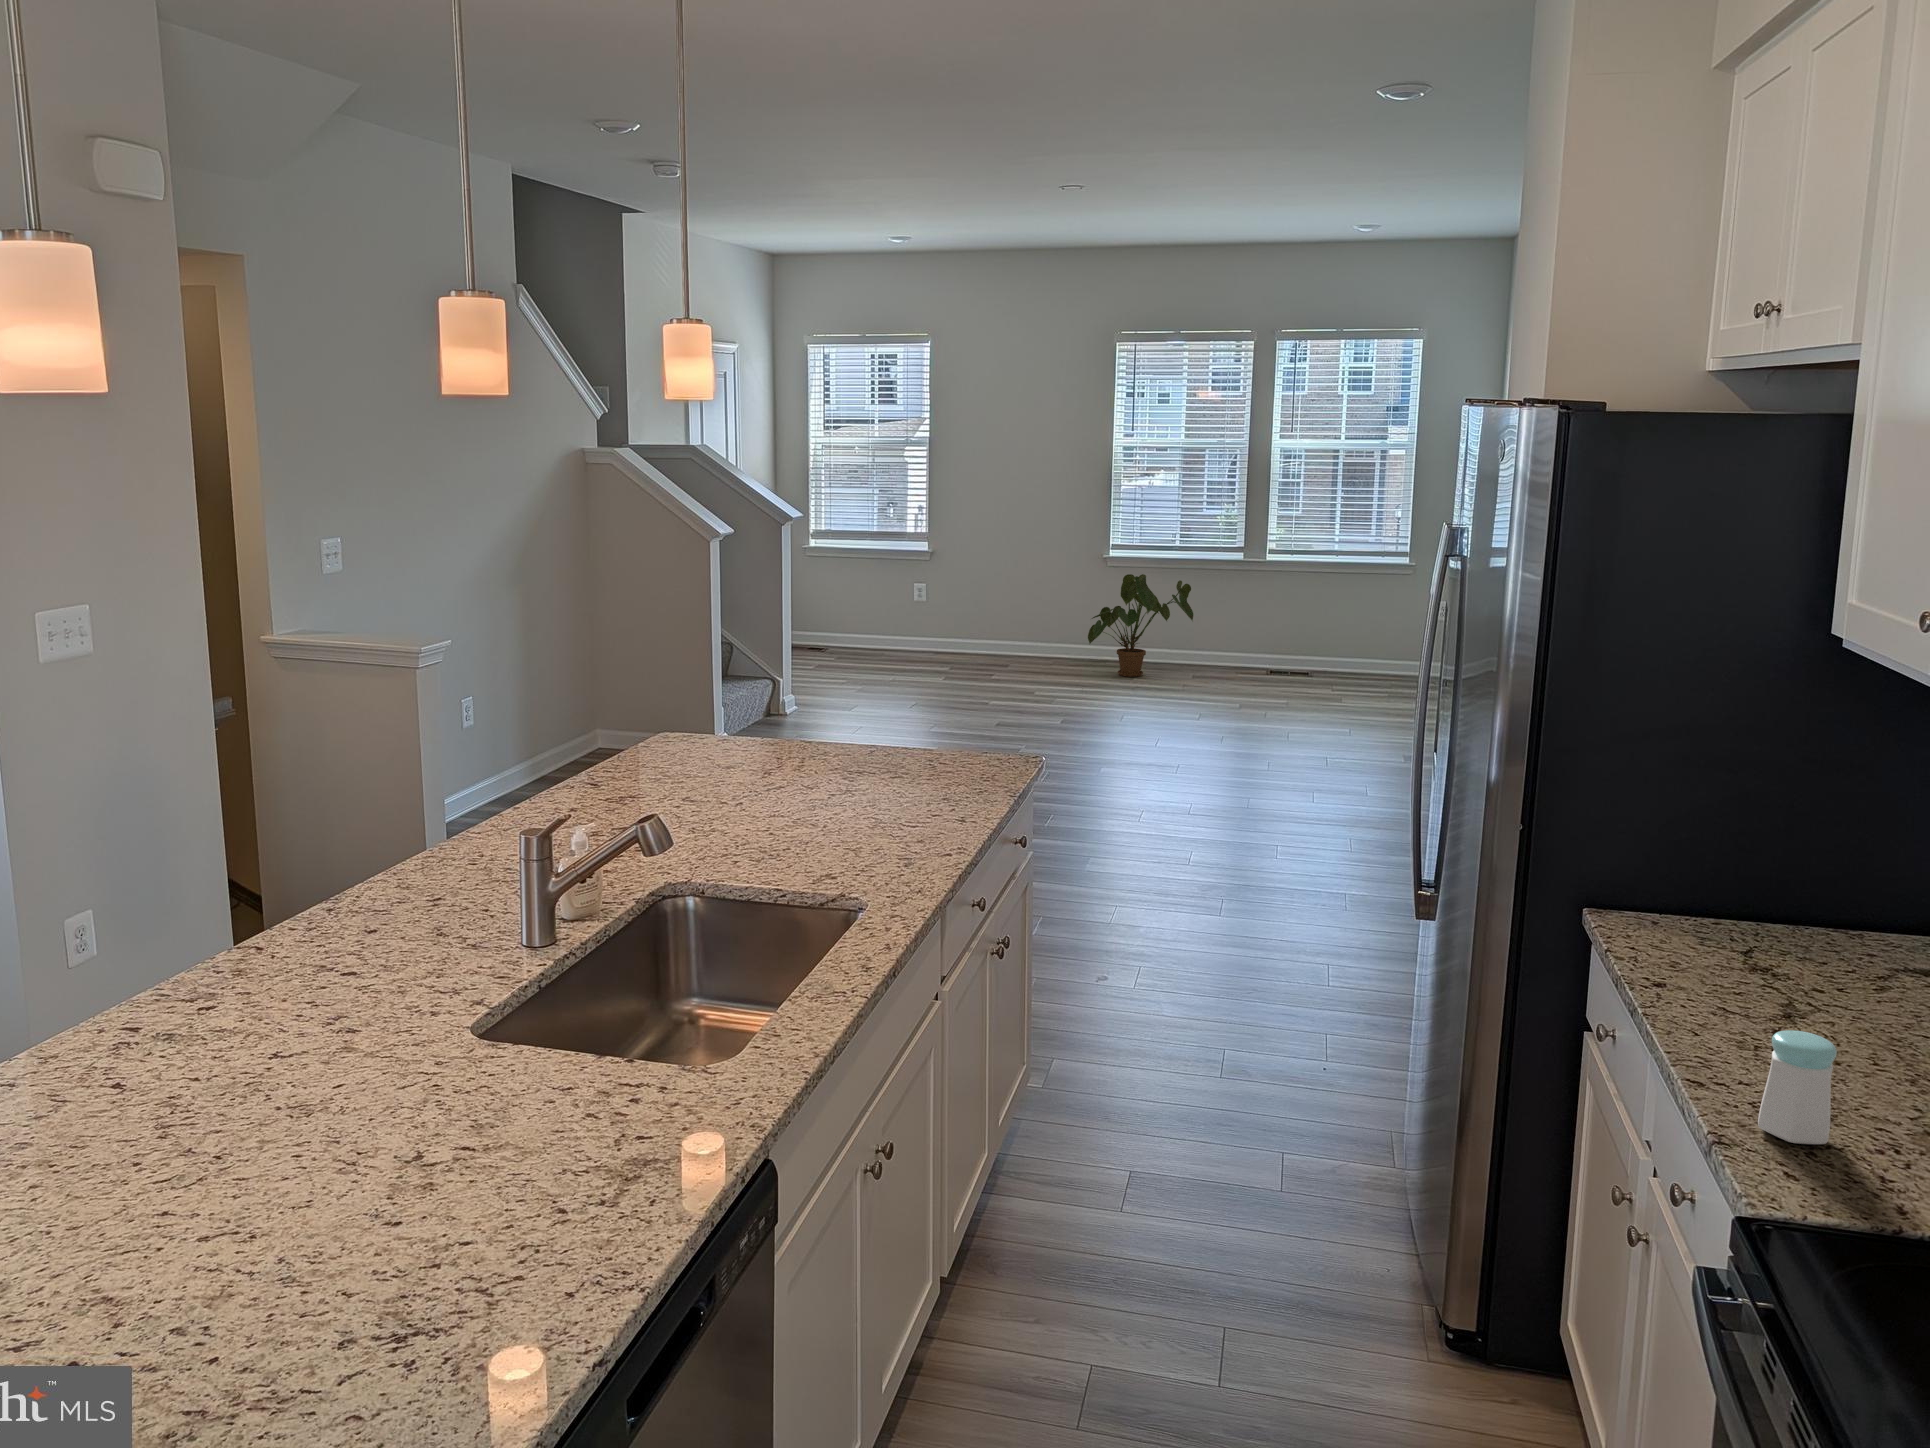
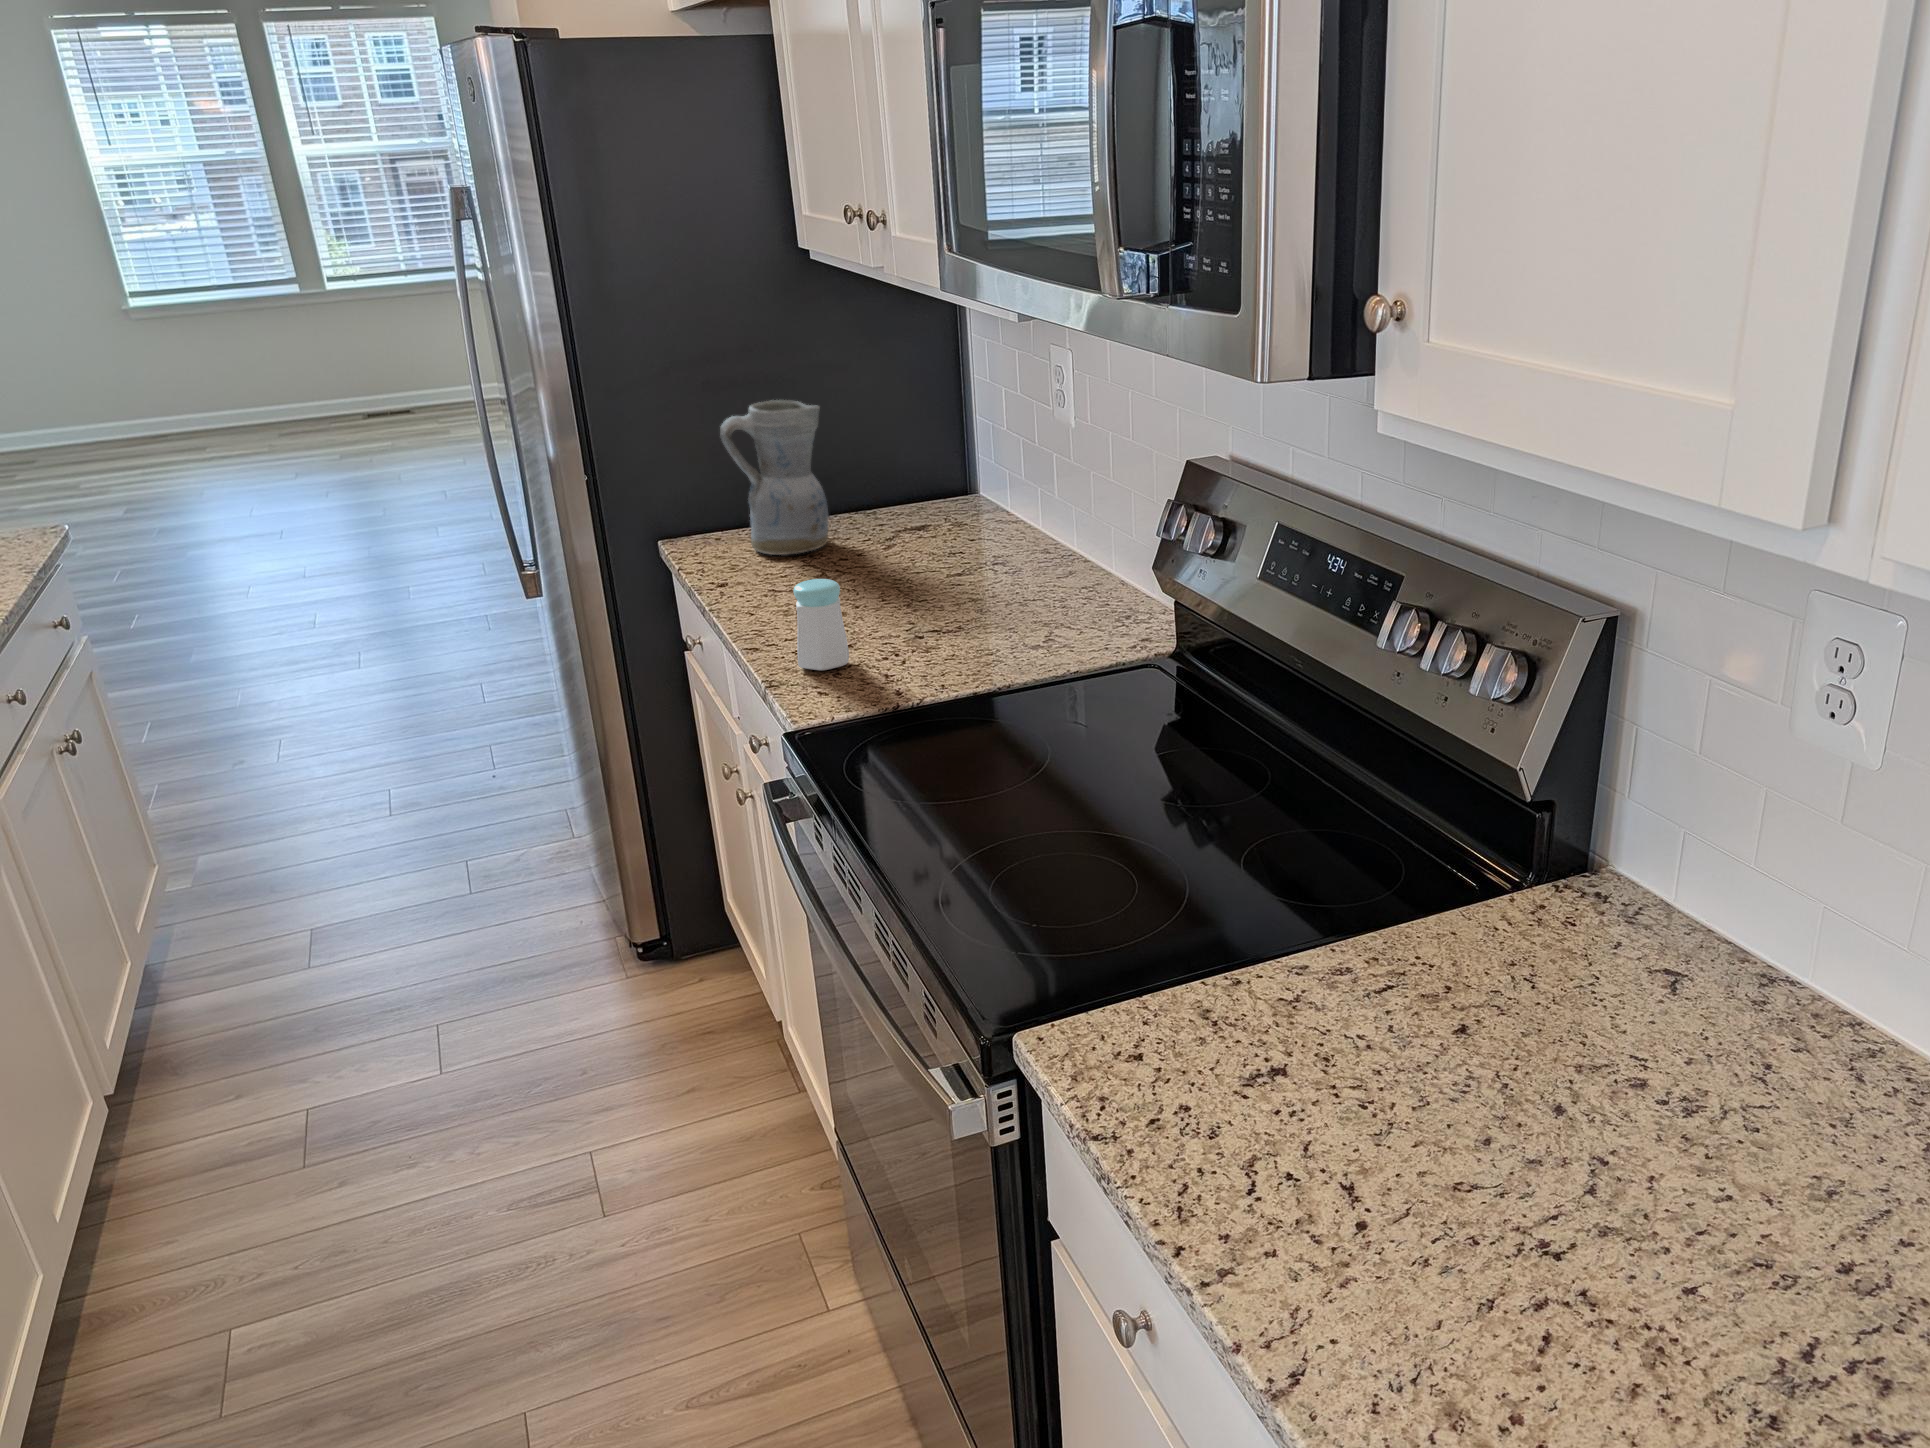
house plant: present [1088,574,1193,677] -> none [103,315,242,444]
ceramic pitcher: none [1690,793,1823,968] -> present [720,400,828,555]

